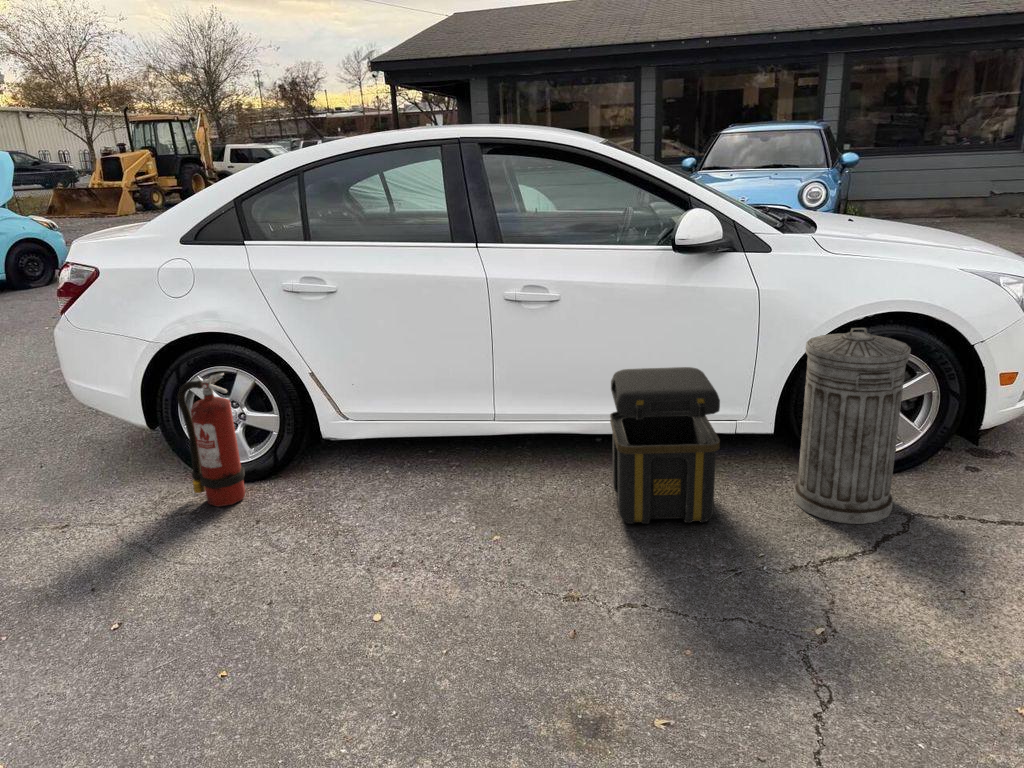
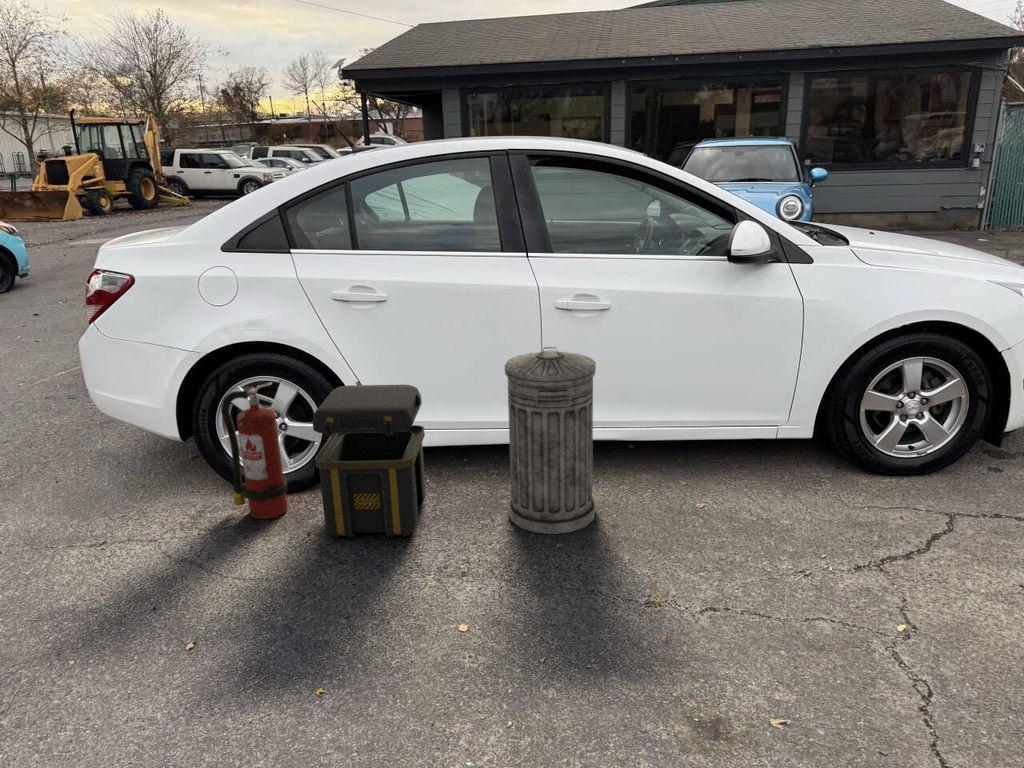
trash can: present [793,328,911,524] -> present [505,347,596,534]
toolbox: present [610,367,720,524] -> present [313,385,426,537]

